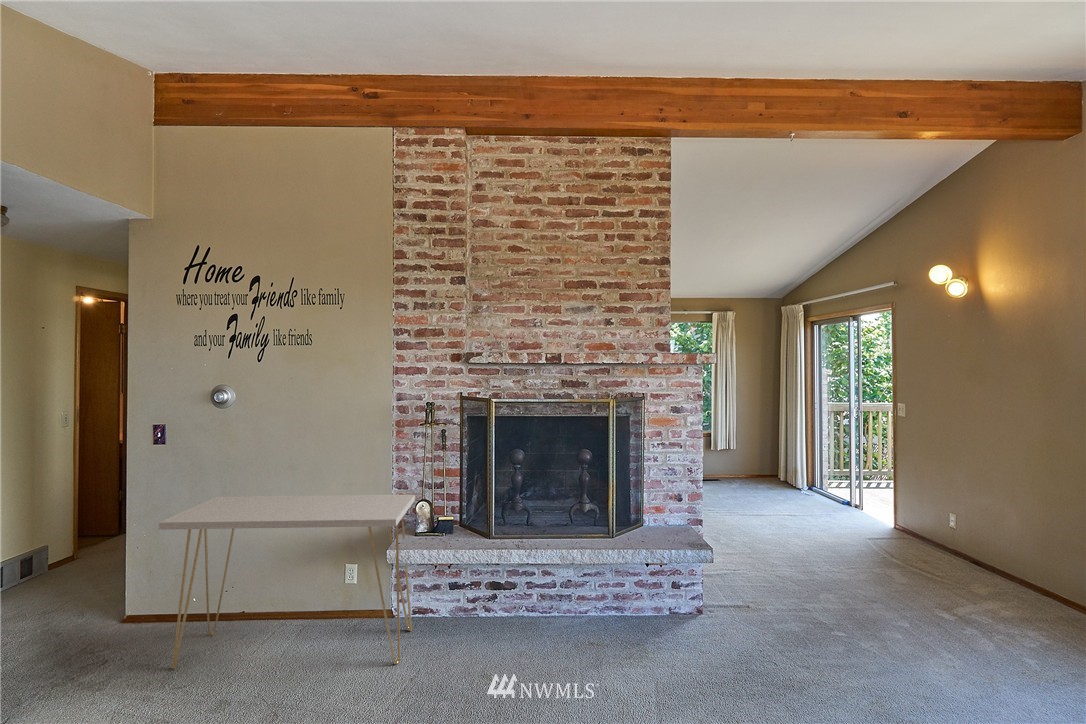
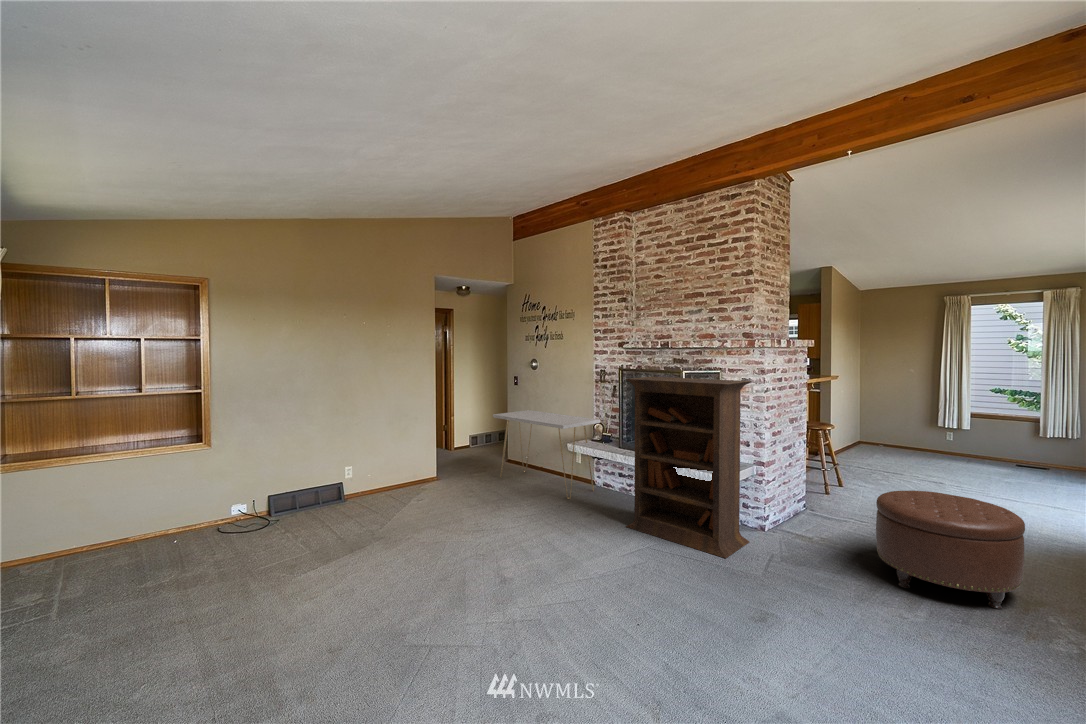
bookcase: none [557,410,747,680] -> present [626,377,752,558]
ottoman: none [821,518,958,633] -> present [876,491,1025,609]

